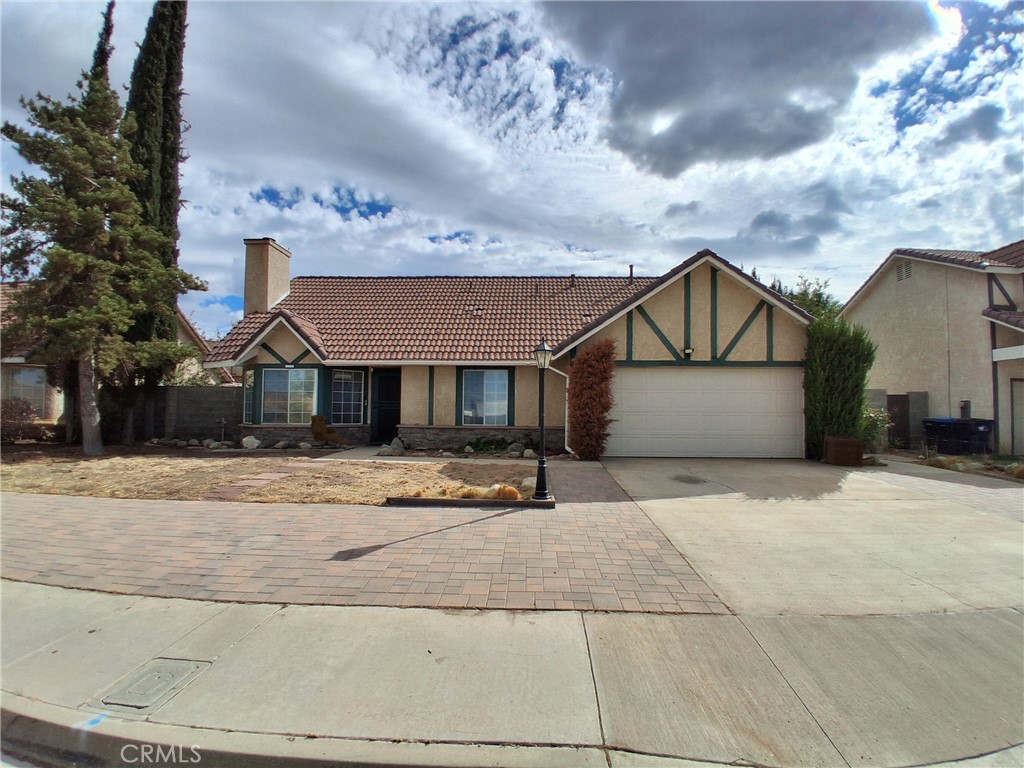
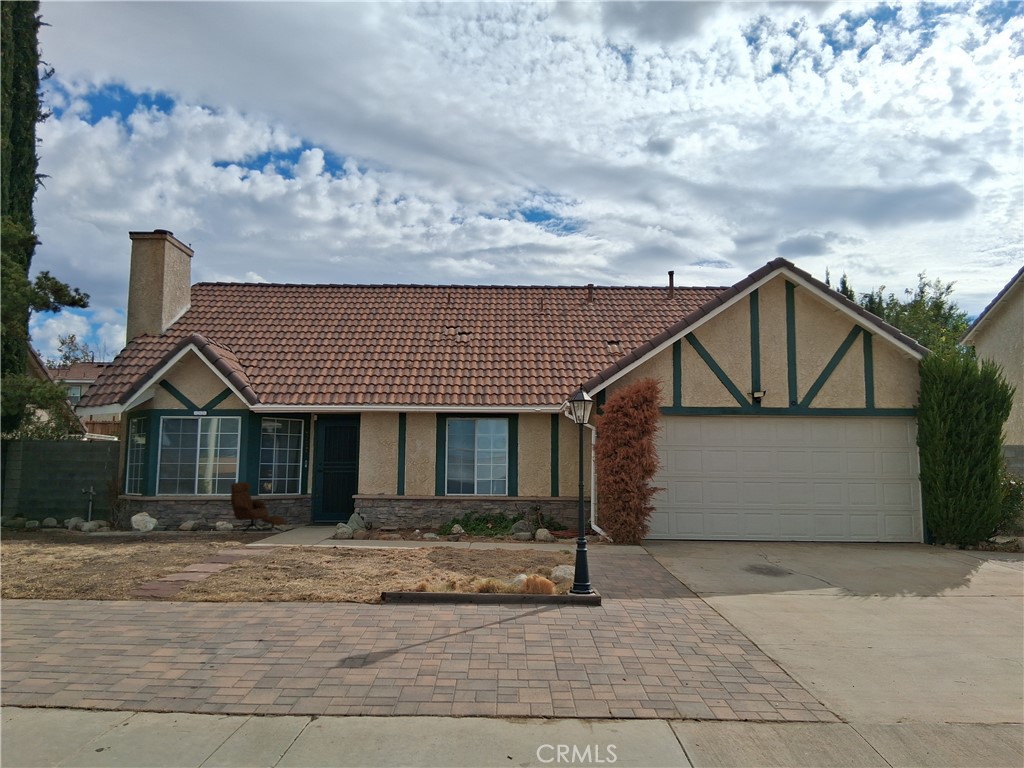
wooden crate: present [823,436,864,466] -> none [940,509,990,550]

